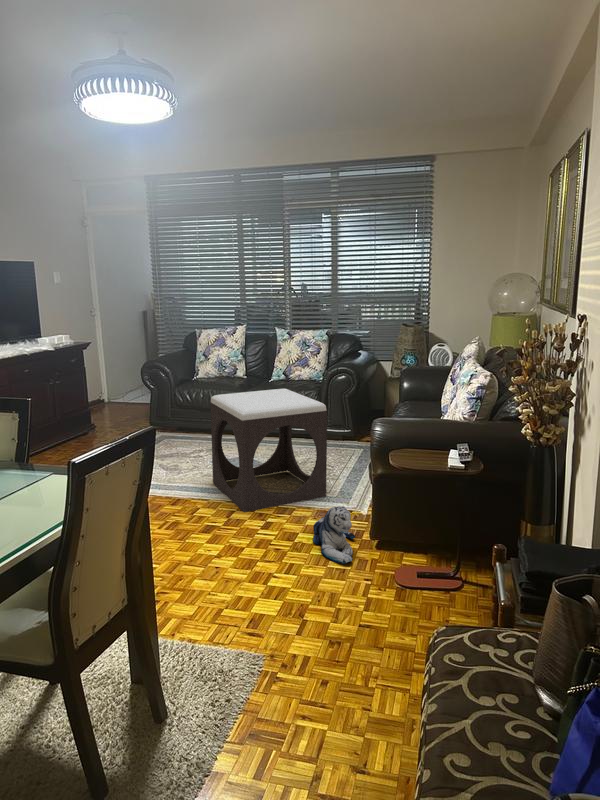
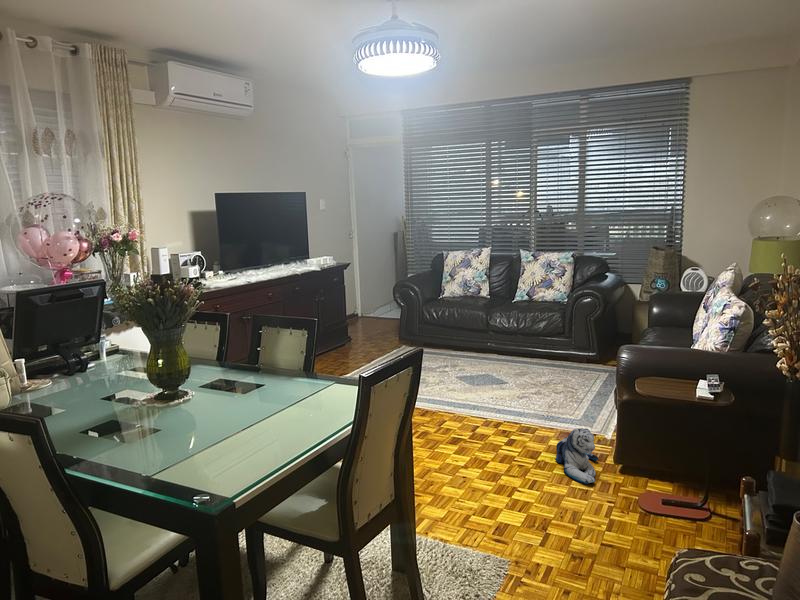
footstool: present [210,389,327,512] -> none [459,311,572,428]

